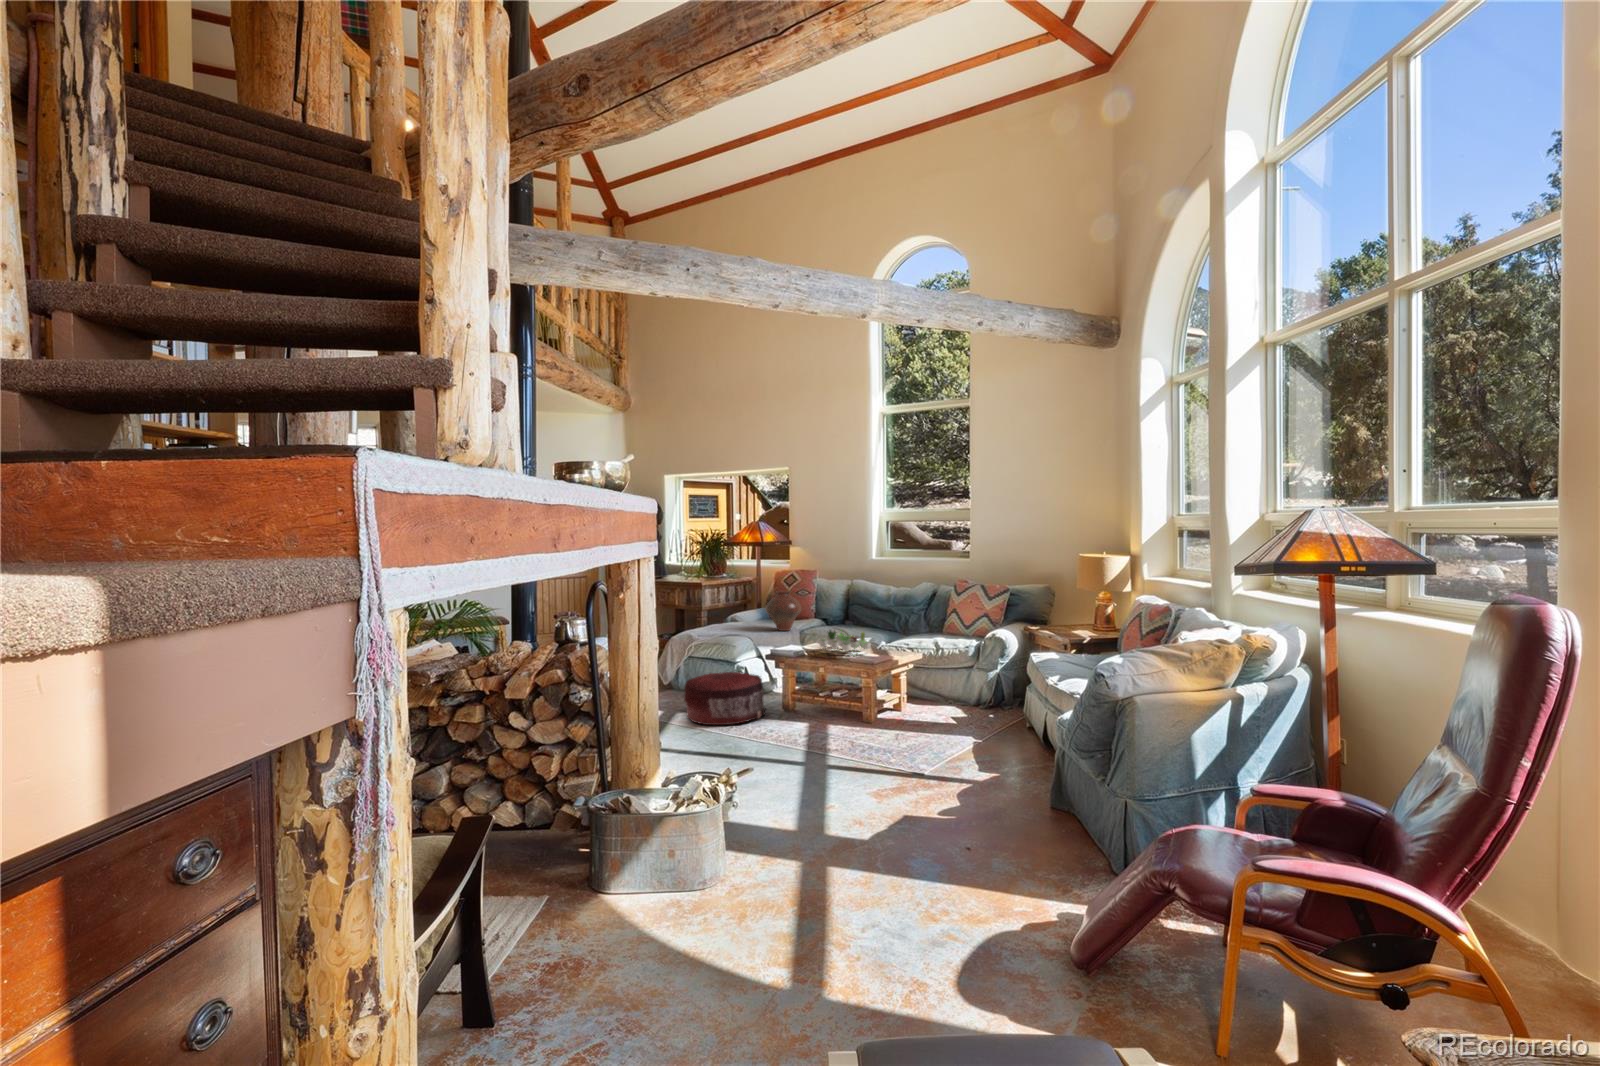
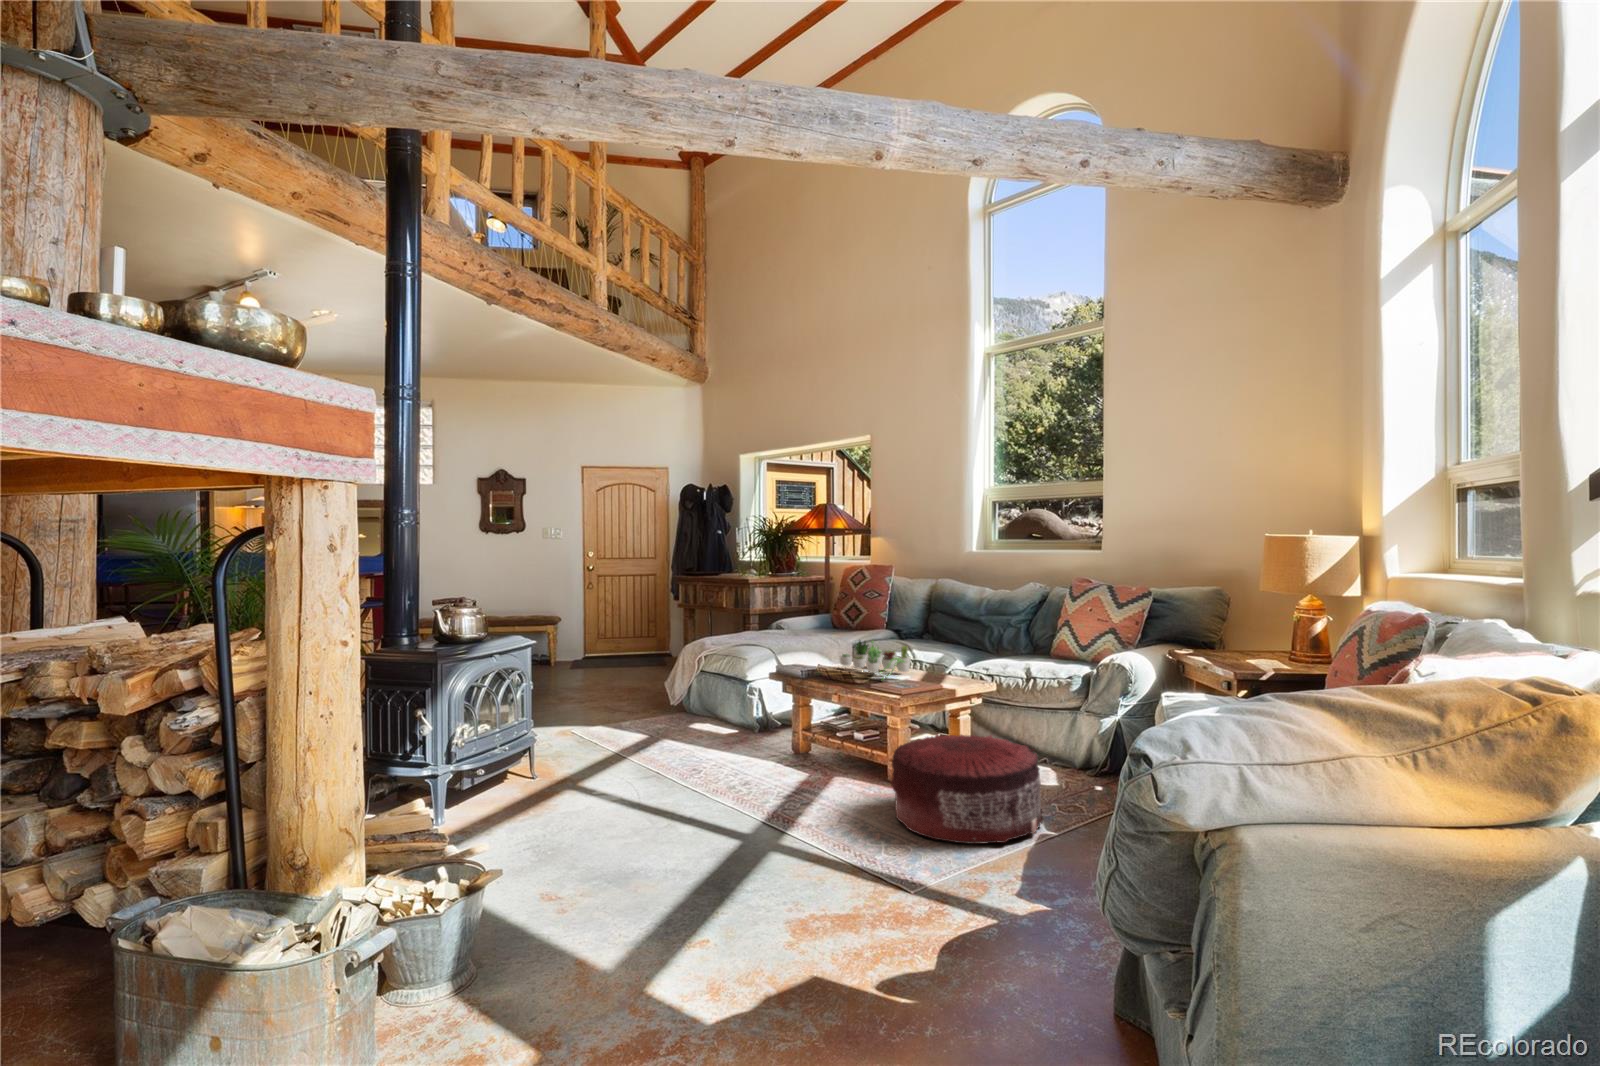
vase: present [766,591,801,631] -> none [805,589,853,643]
pouf: present [684,672,765,725] -> present [891,734,1043,844]

